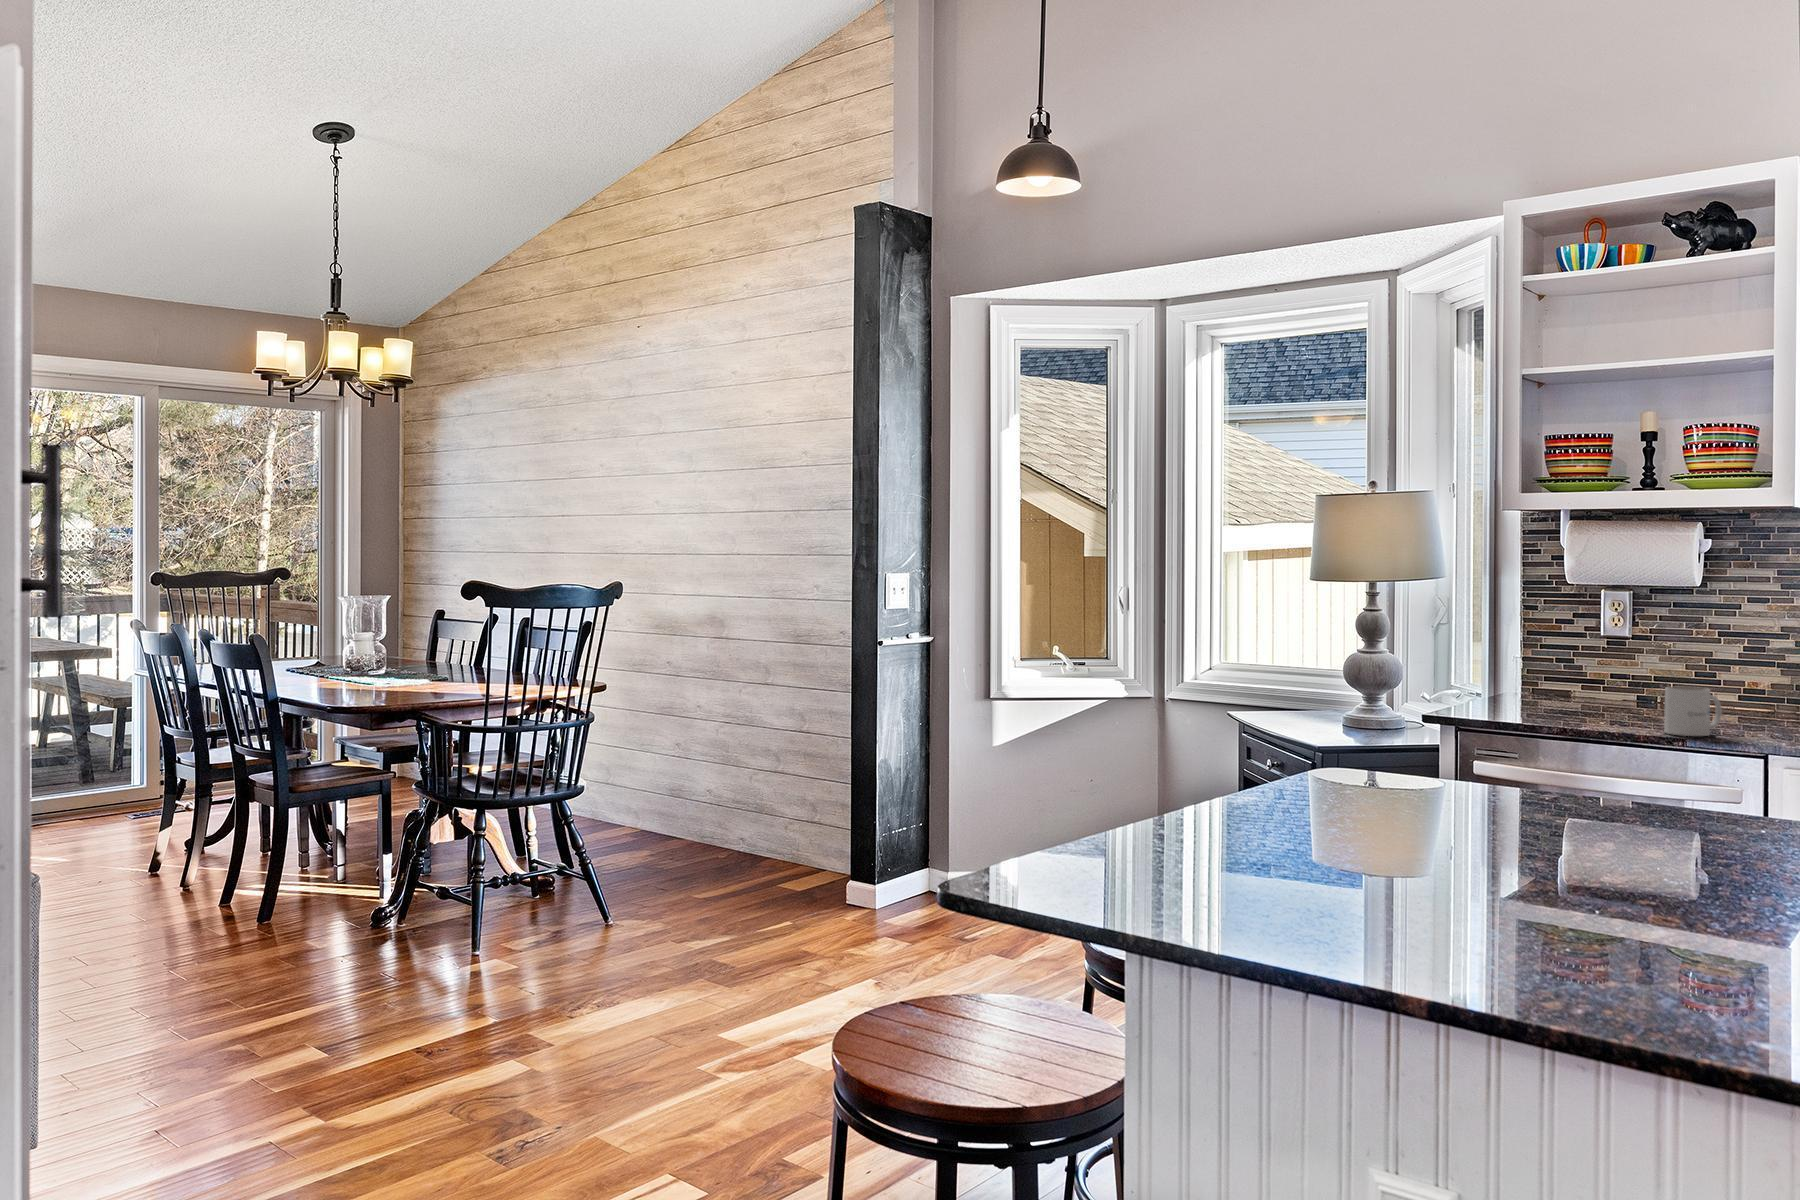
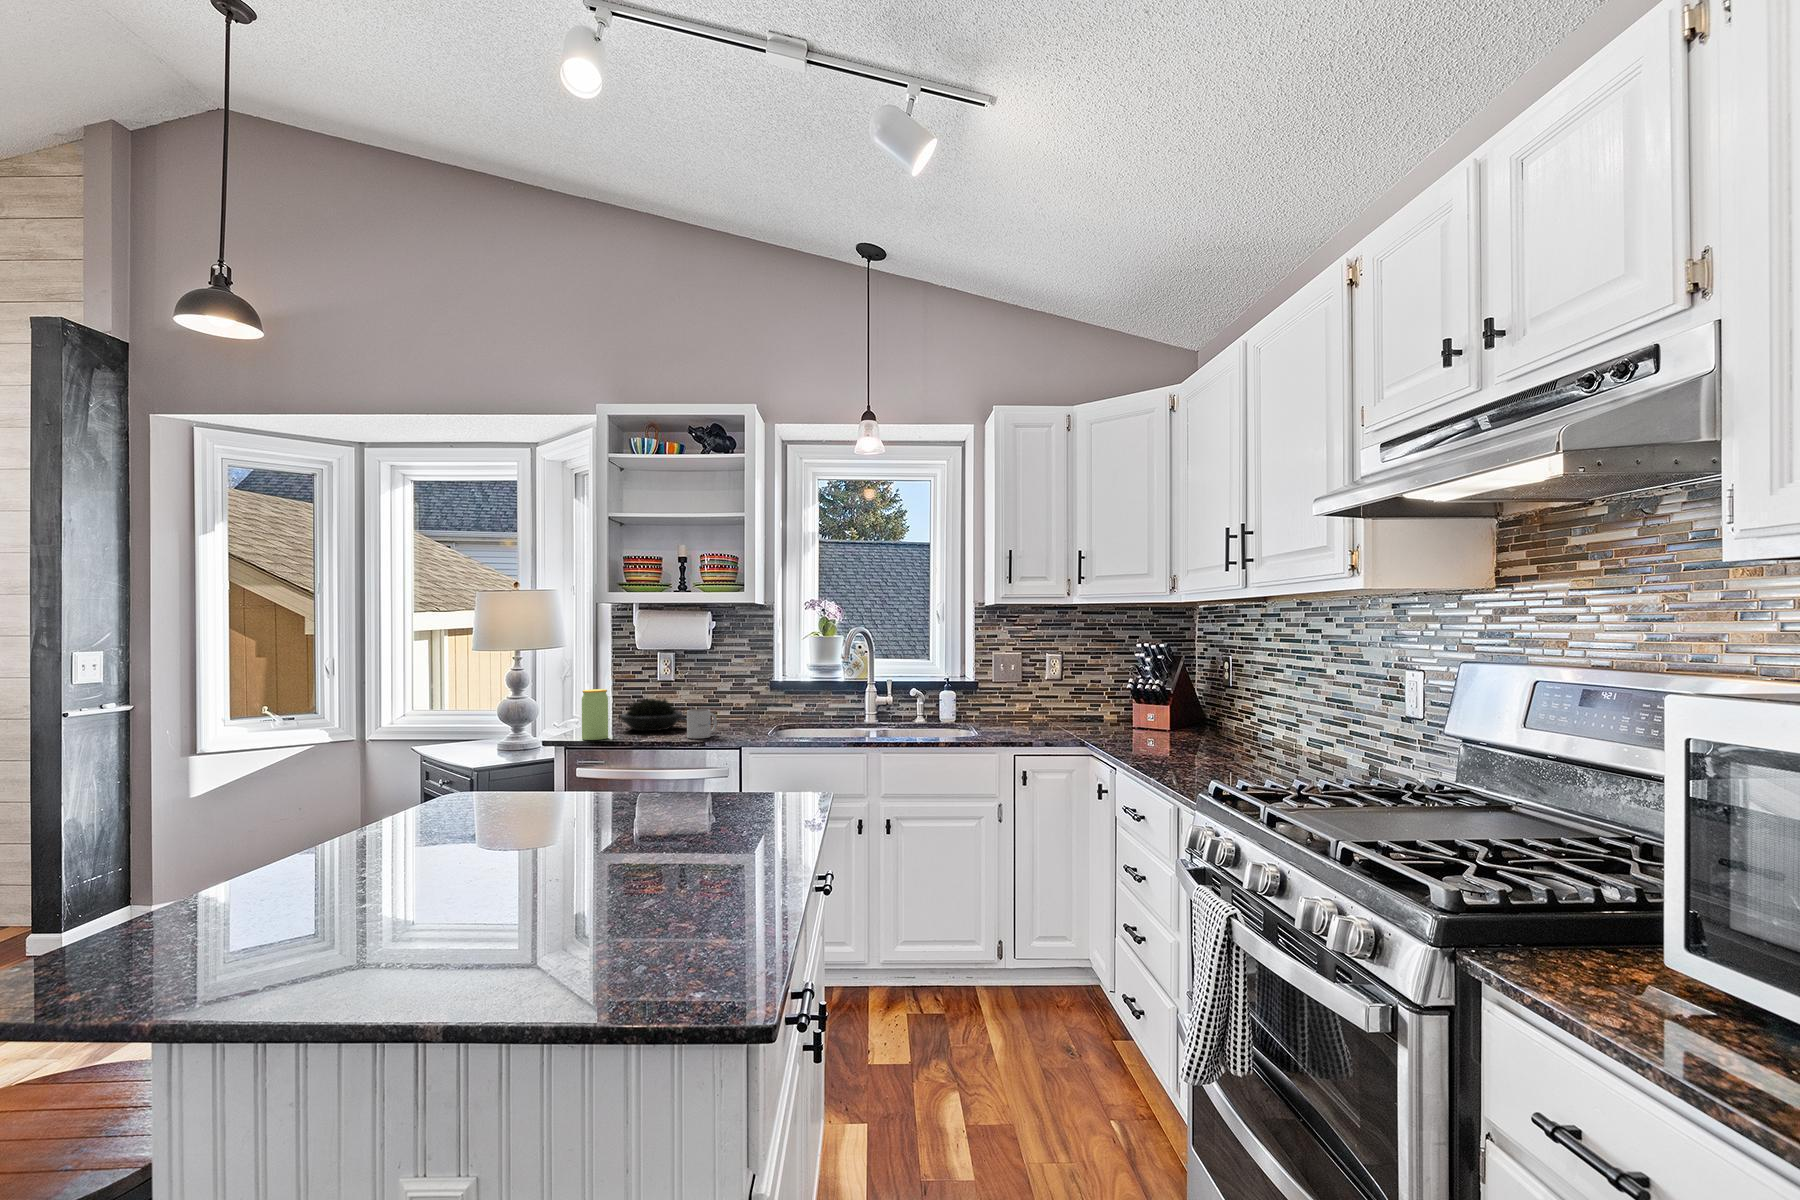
jar: none [1479,644,1523,722] -> present [582,689,608,740]
succulent plant: none [1536,661,1650,717] -> present [620,698,683,731]

